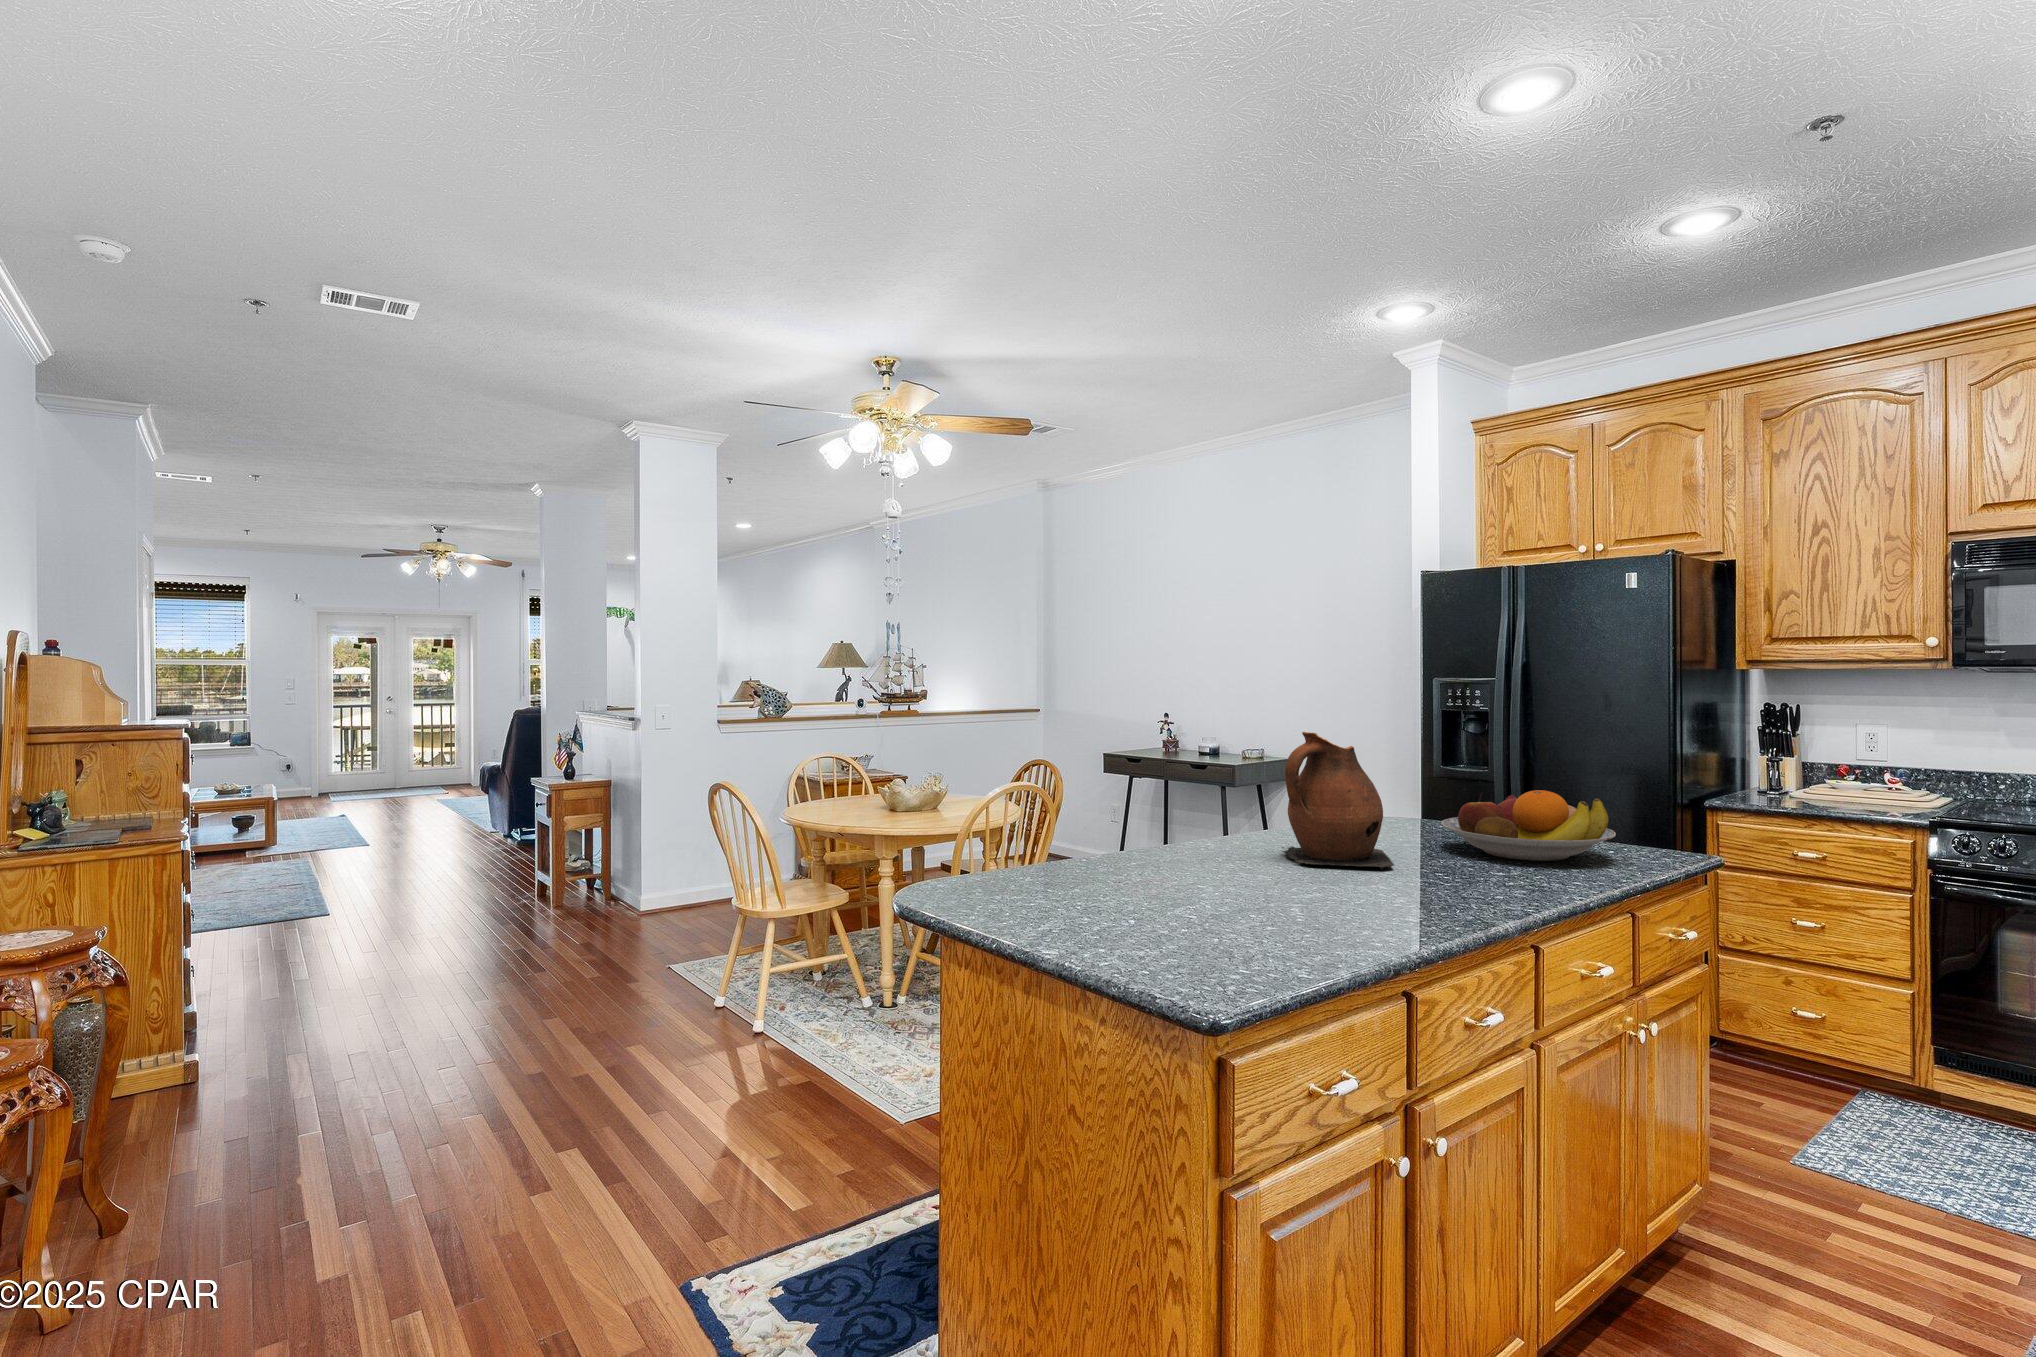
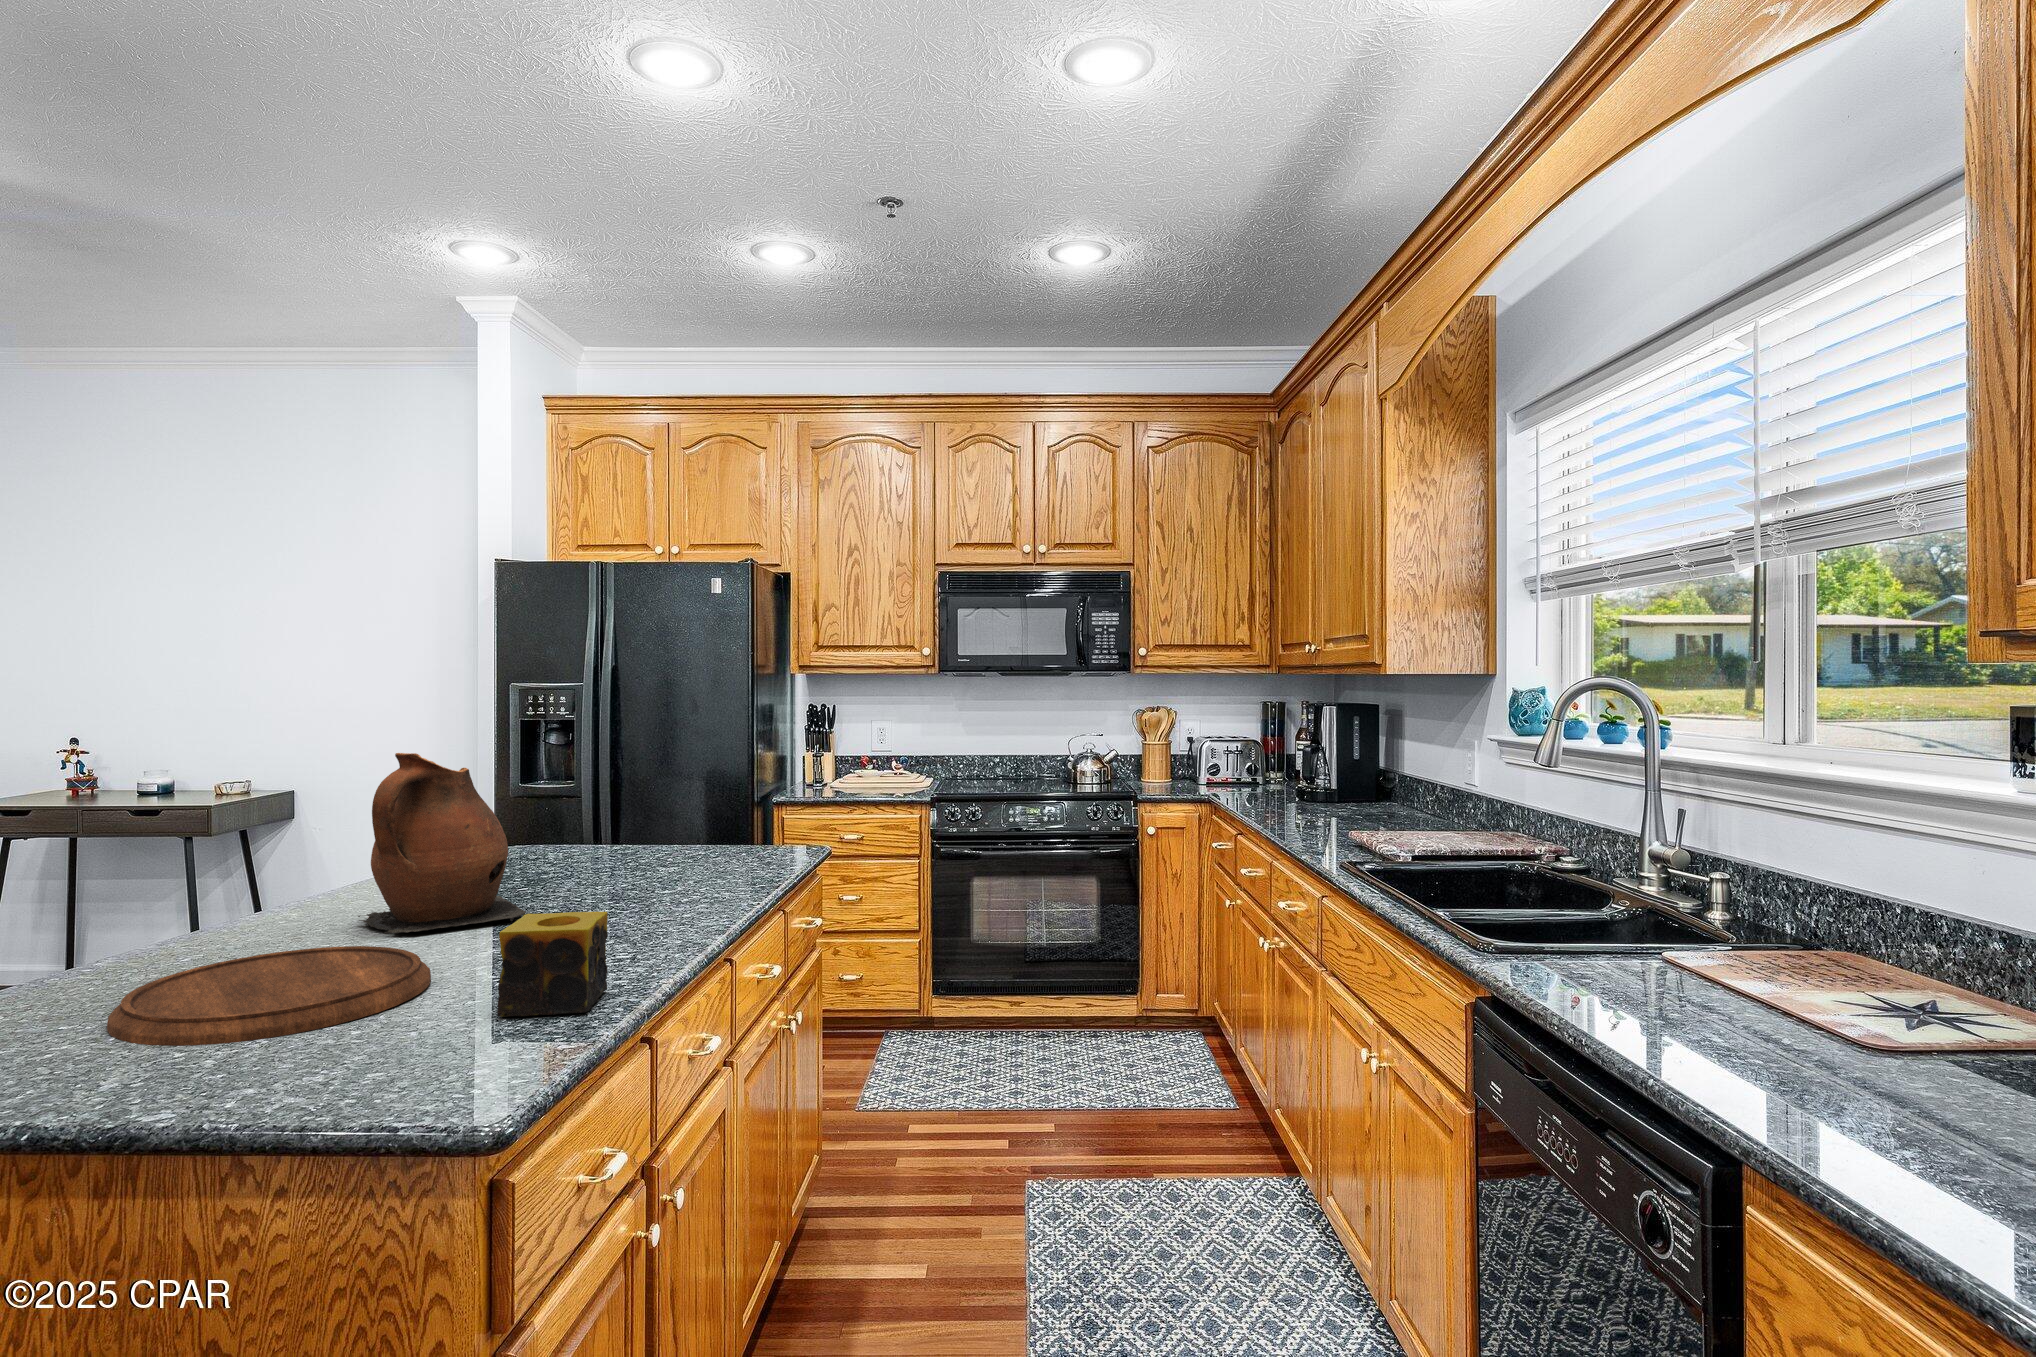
fruit bowl: present [1441,790,1616,861] -> none [565,802,744,881]
candle: none [1334,859,1422,940] -> present [497,912,608,1017]
cutting board: none [1131,860,1306,910] -> present [107,946,431,1046]

